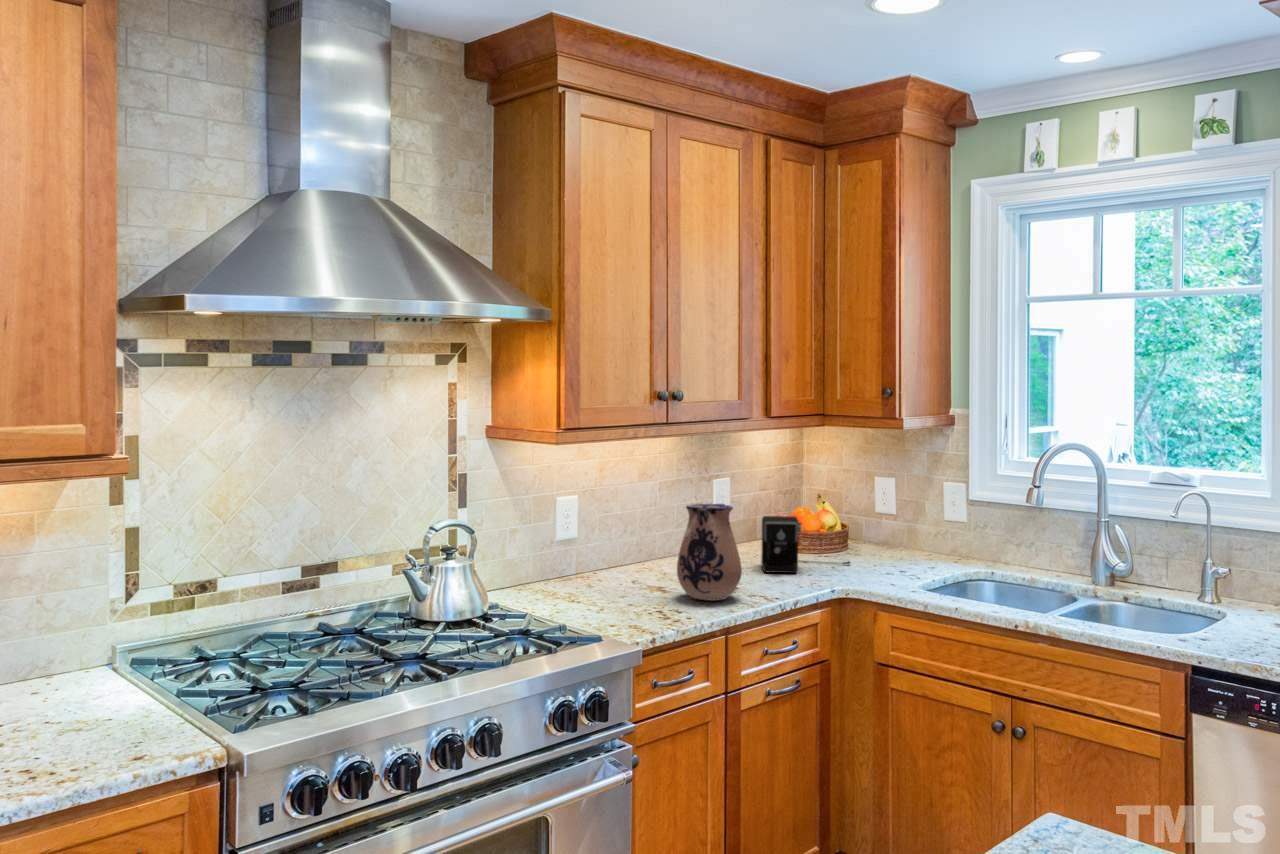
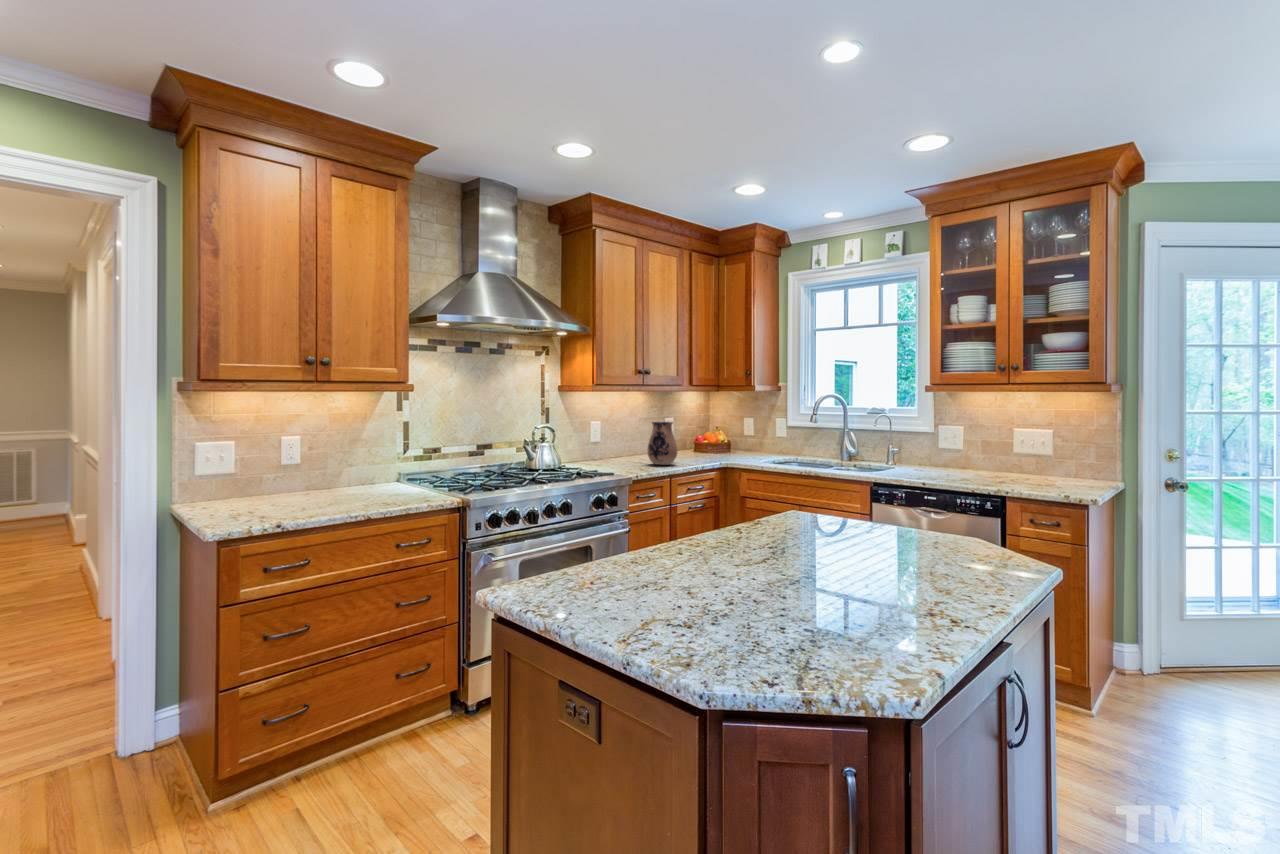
coffee maker: present [761,516,850,573] -> none [688,433,730,458]

